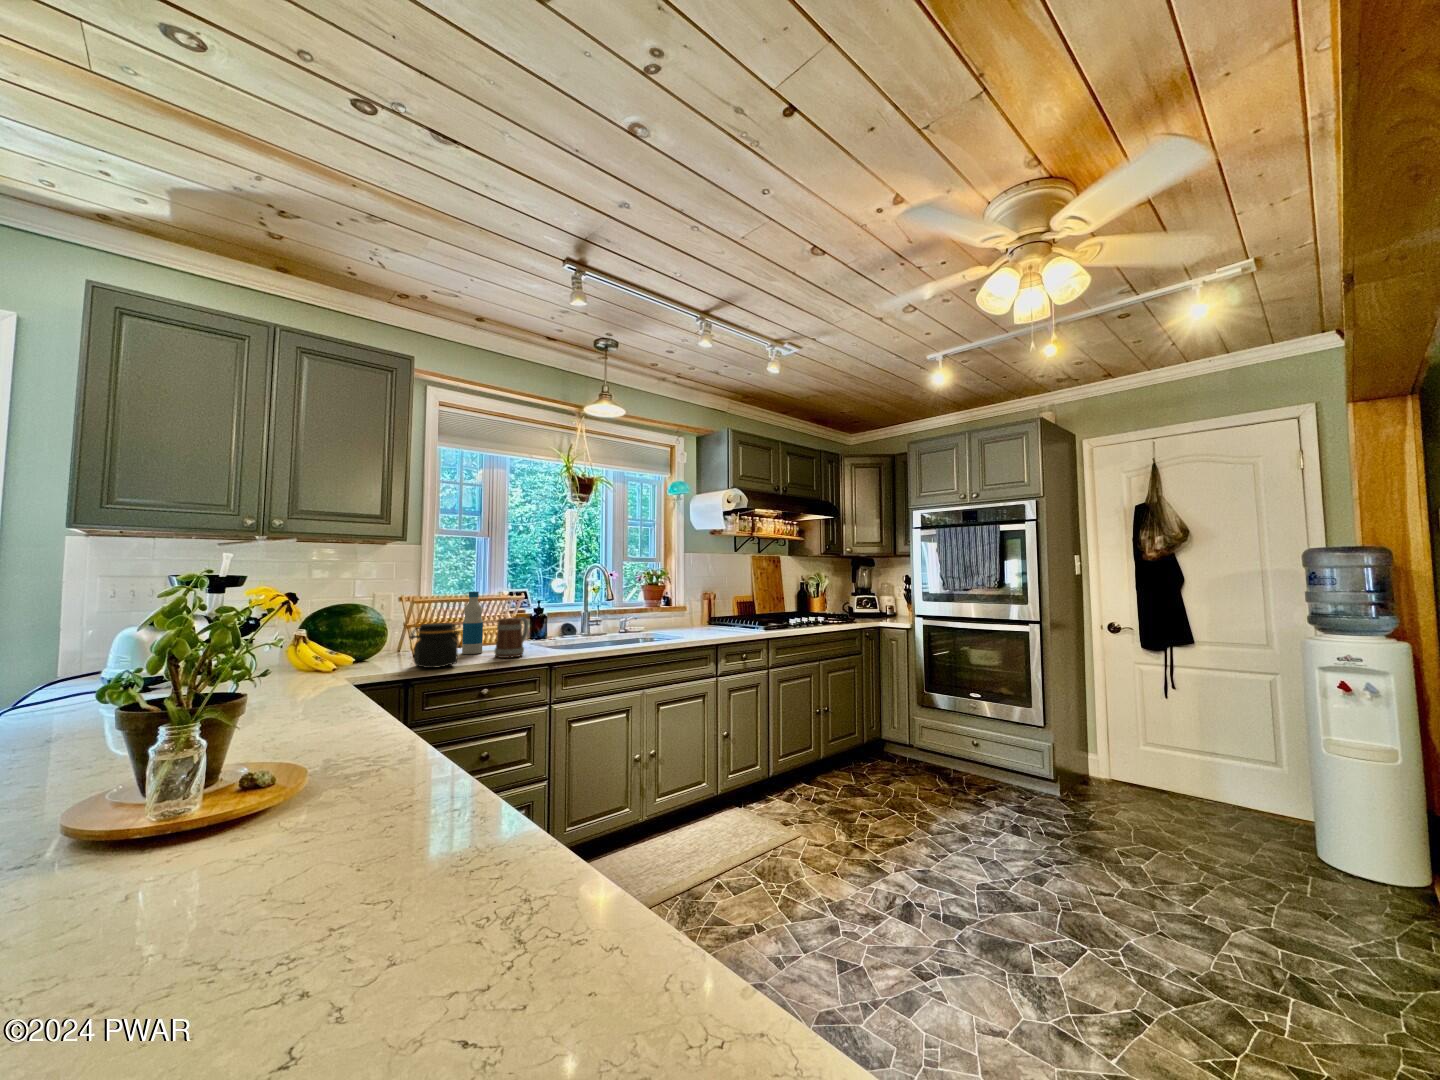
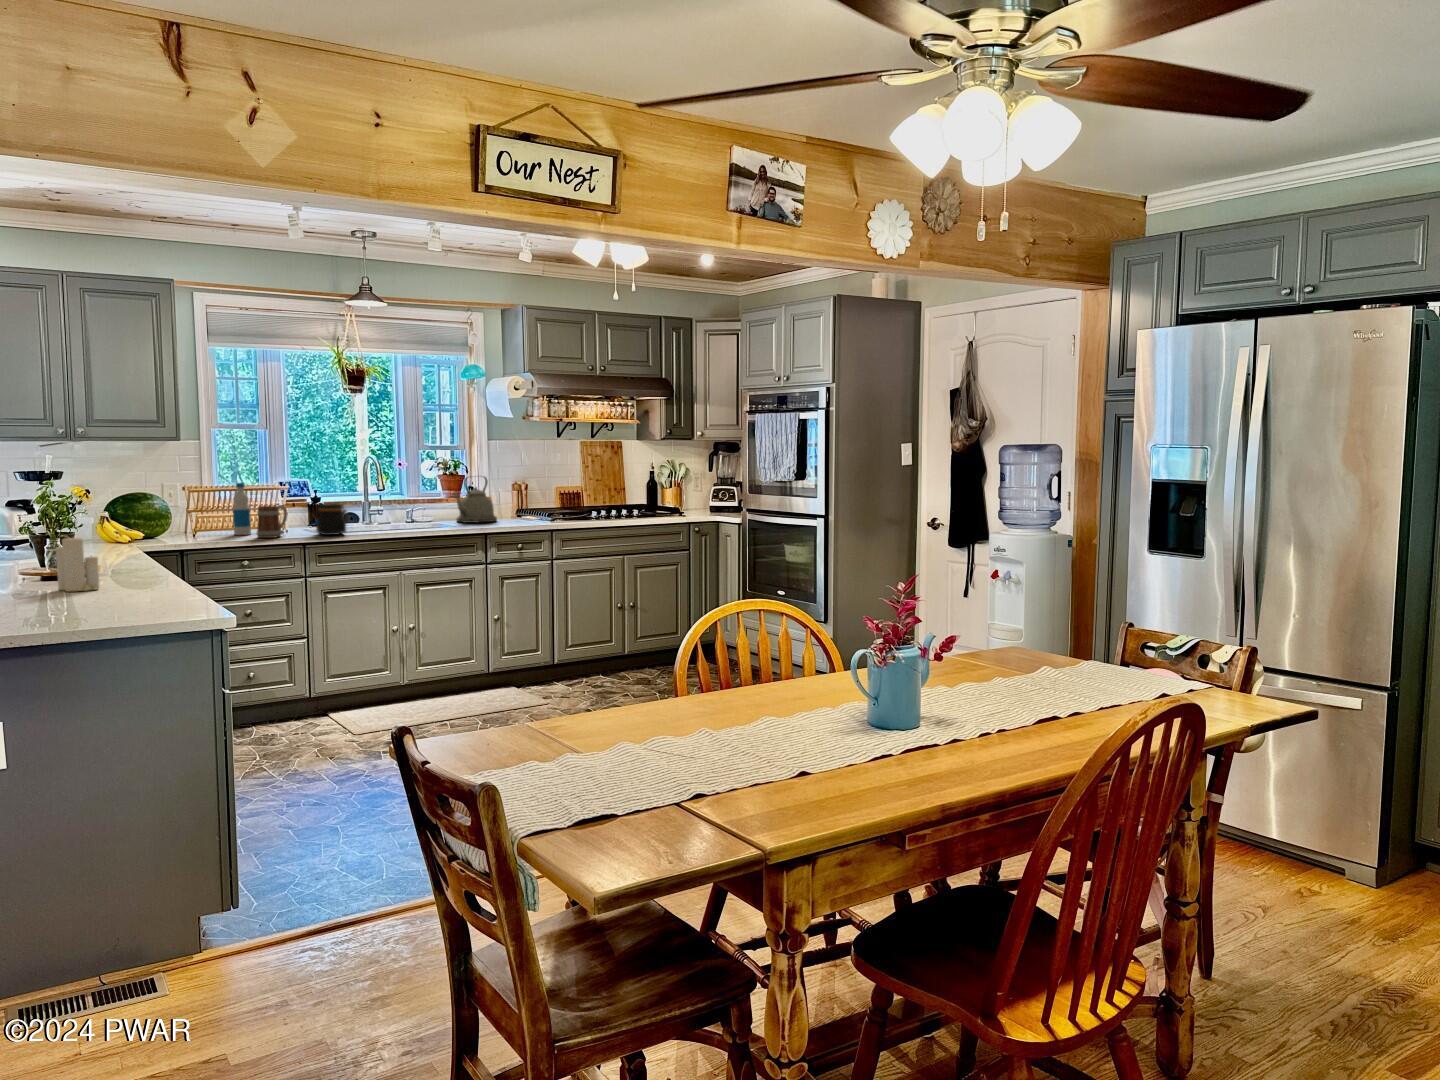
kettle: none [674,586,713,633] -> present [454,476,497,523]
jar: present [410,623,461,668] -> present [313,503,348,535]
candle: none [176,718,329,937] -> present [56,538,99,591]

